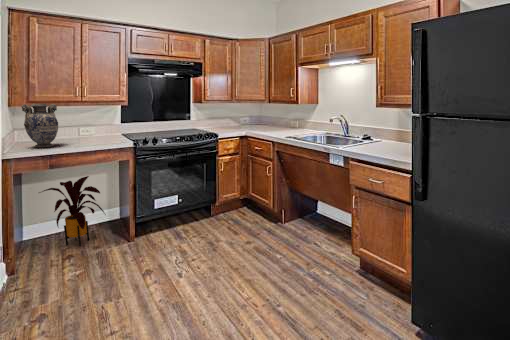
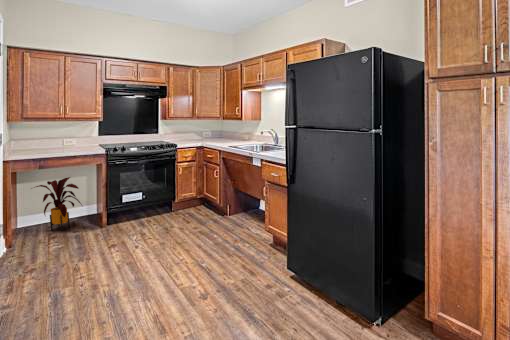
vase: present [22,103,58,147] -> none [20,120,47,153]

